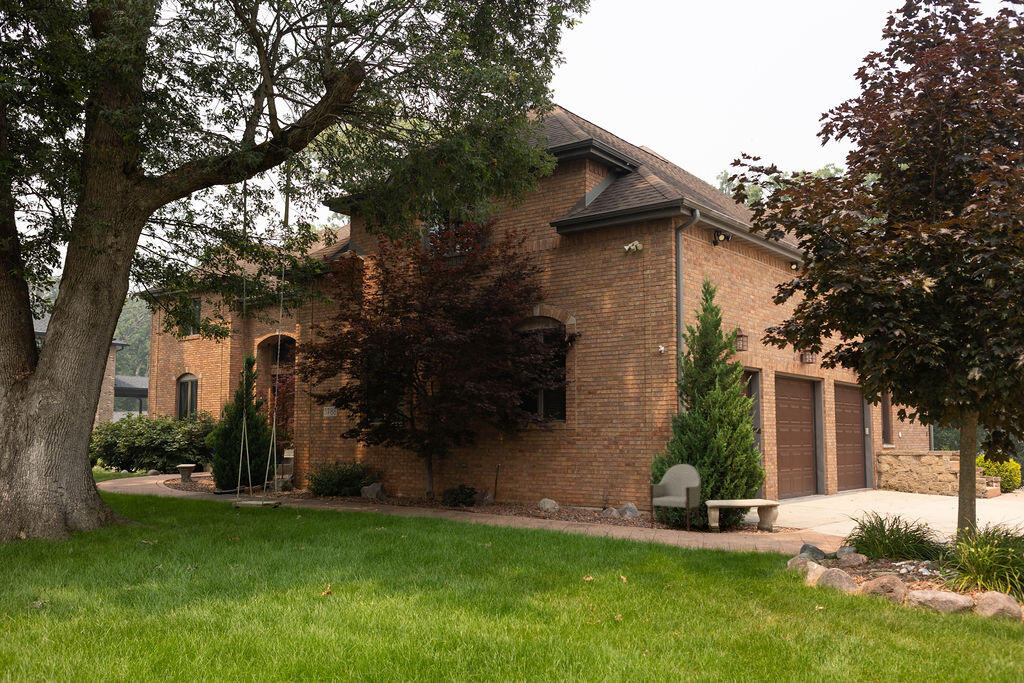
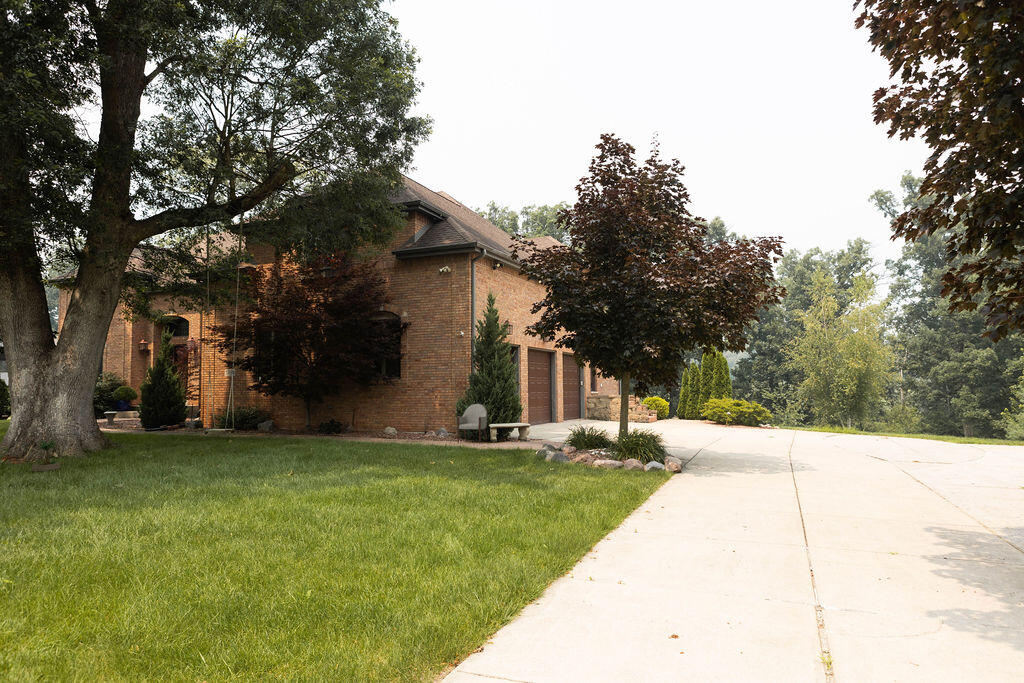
potted plant: none [57,495,93,539] -> present [32,439,60,471]

